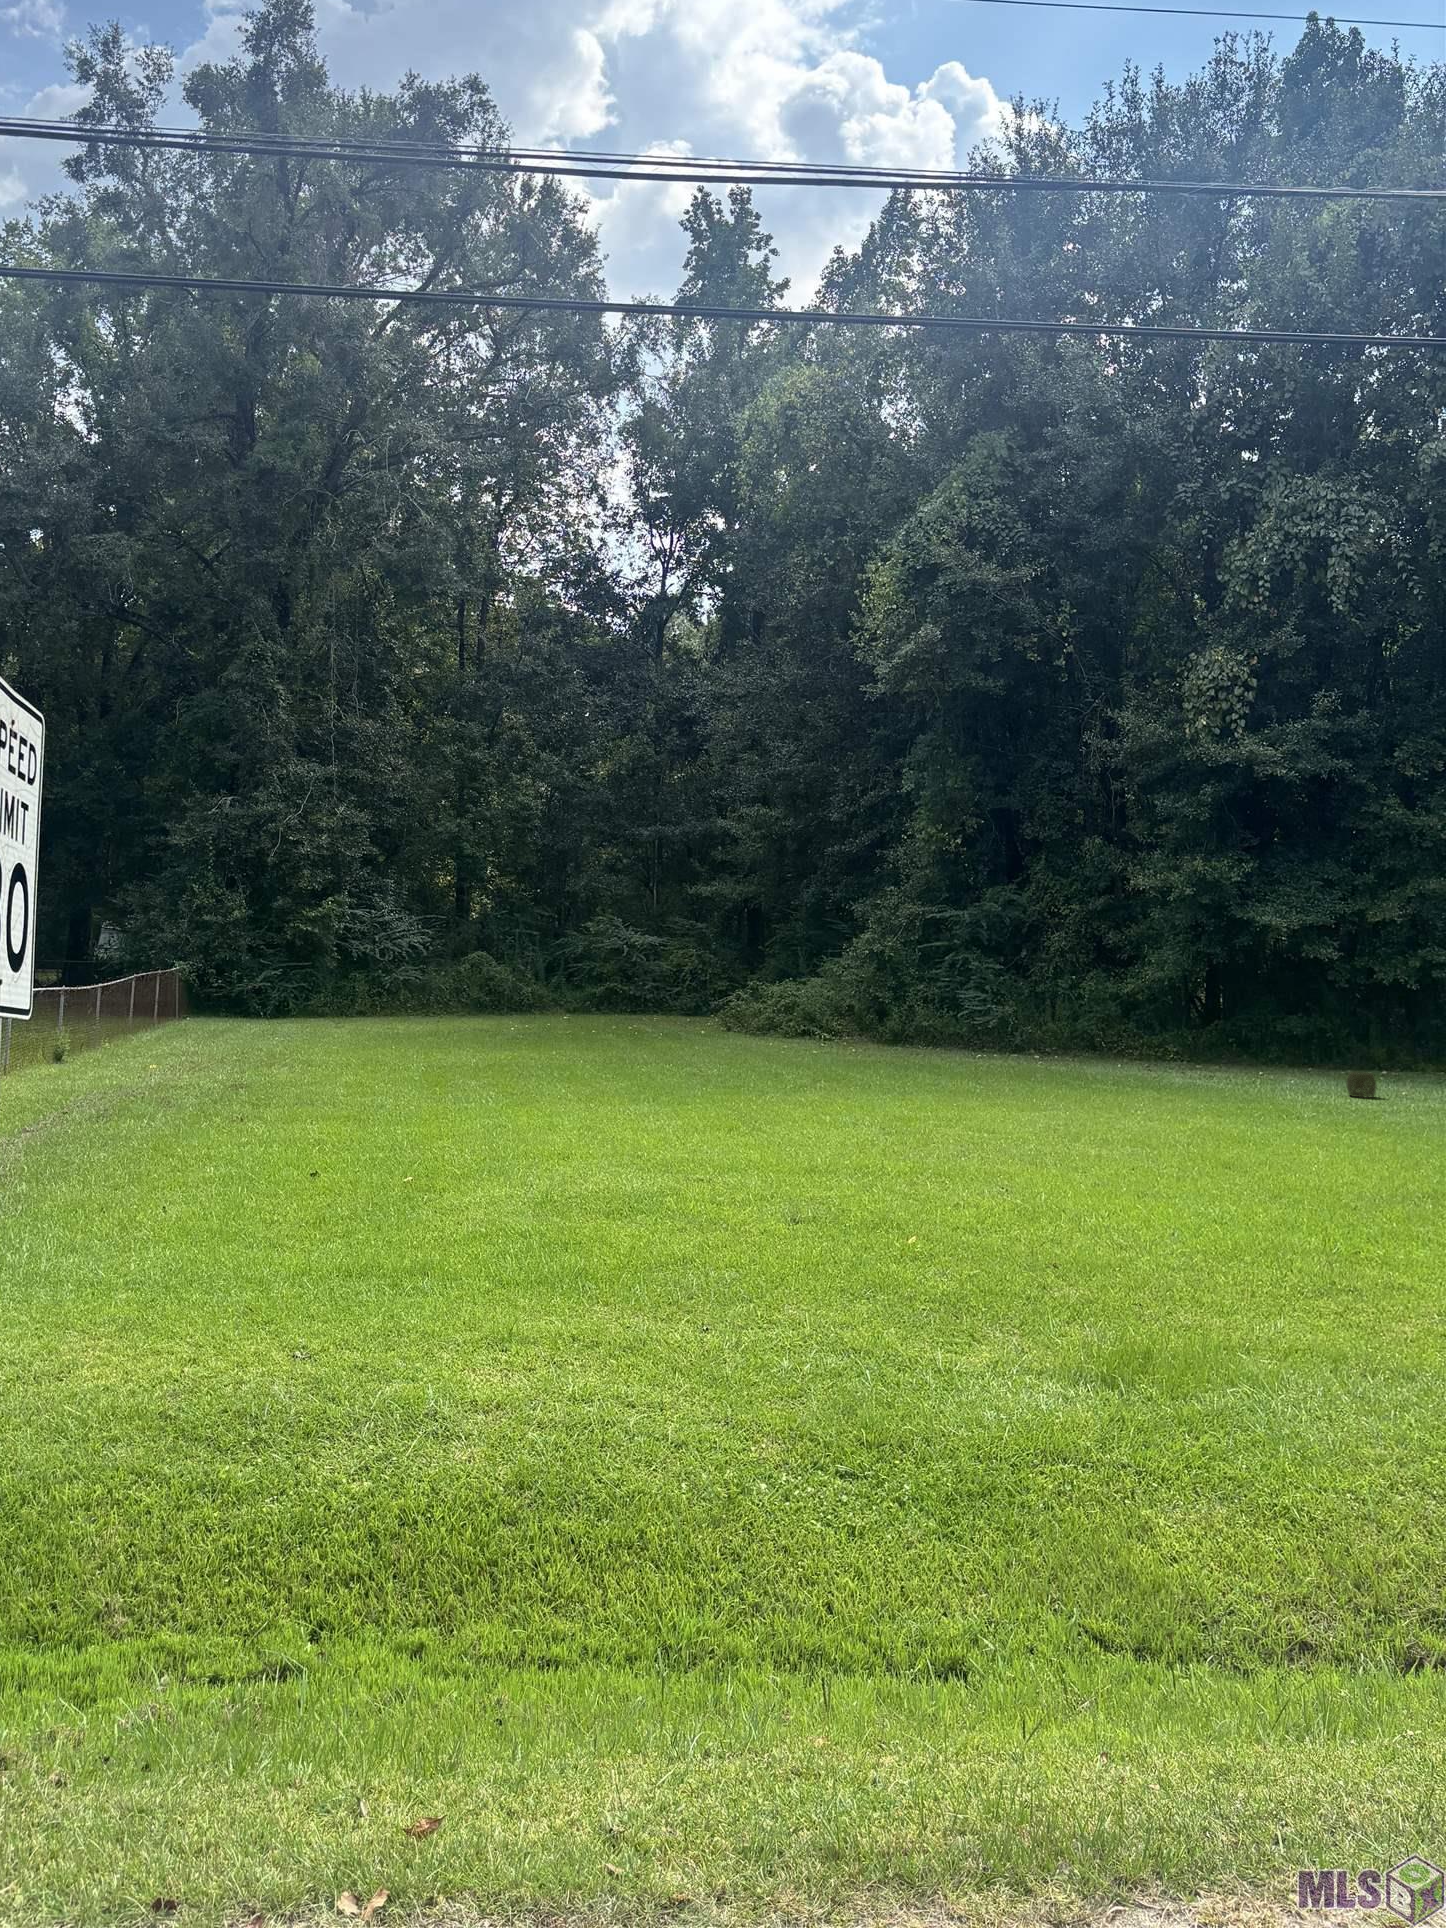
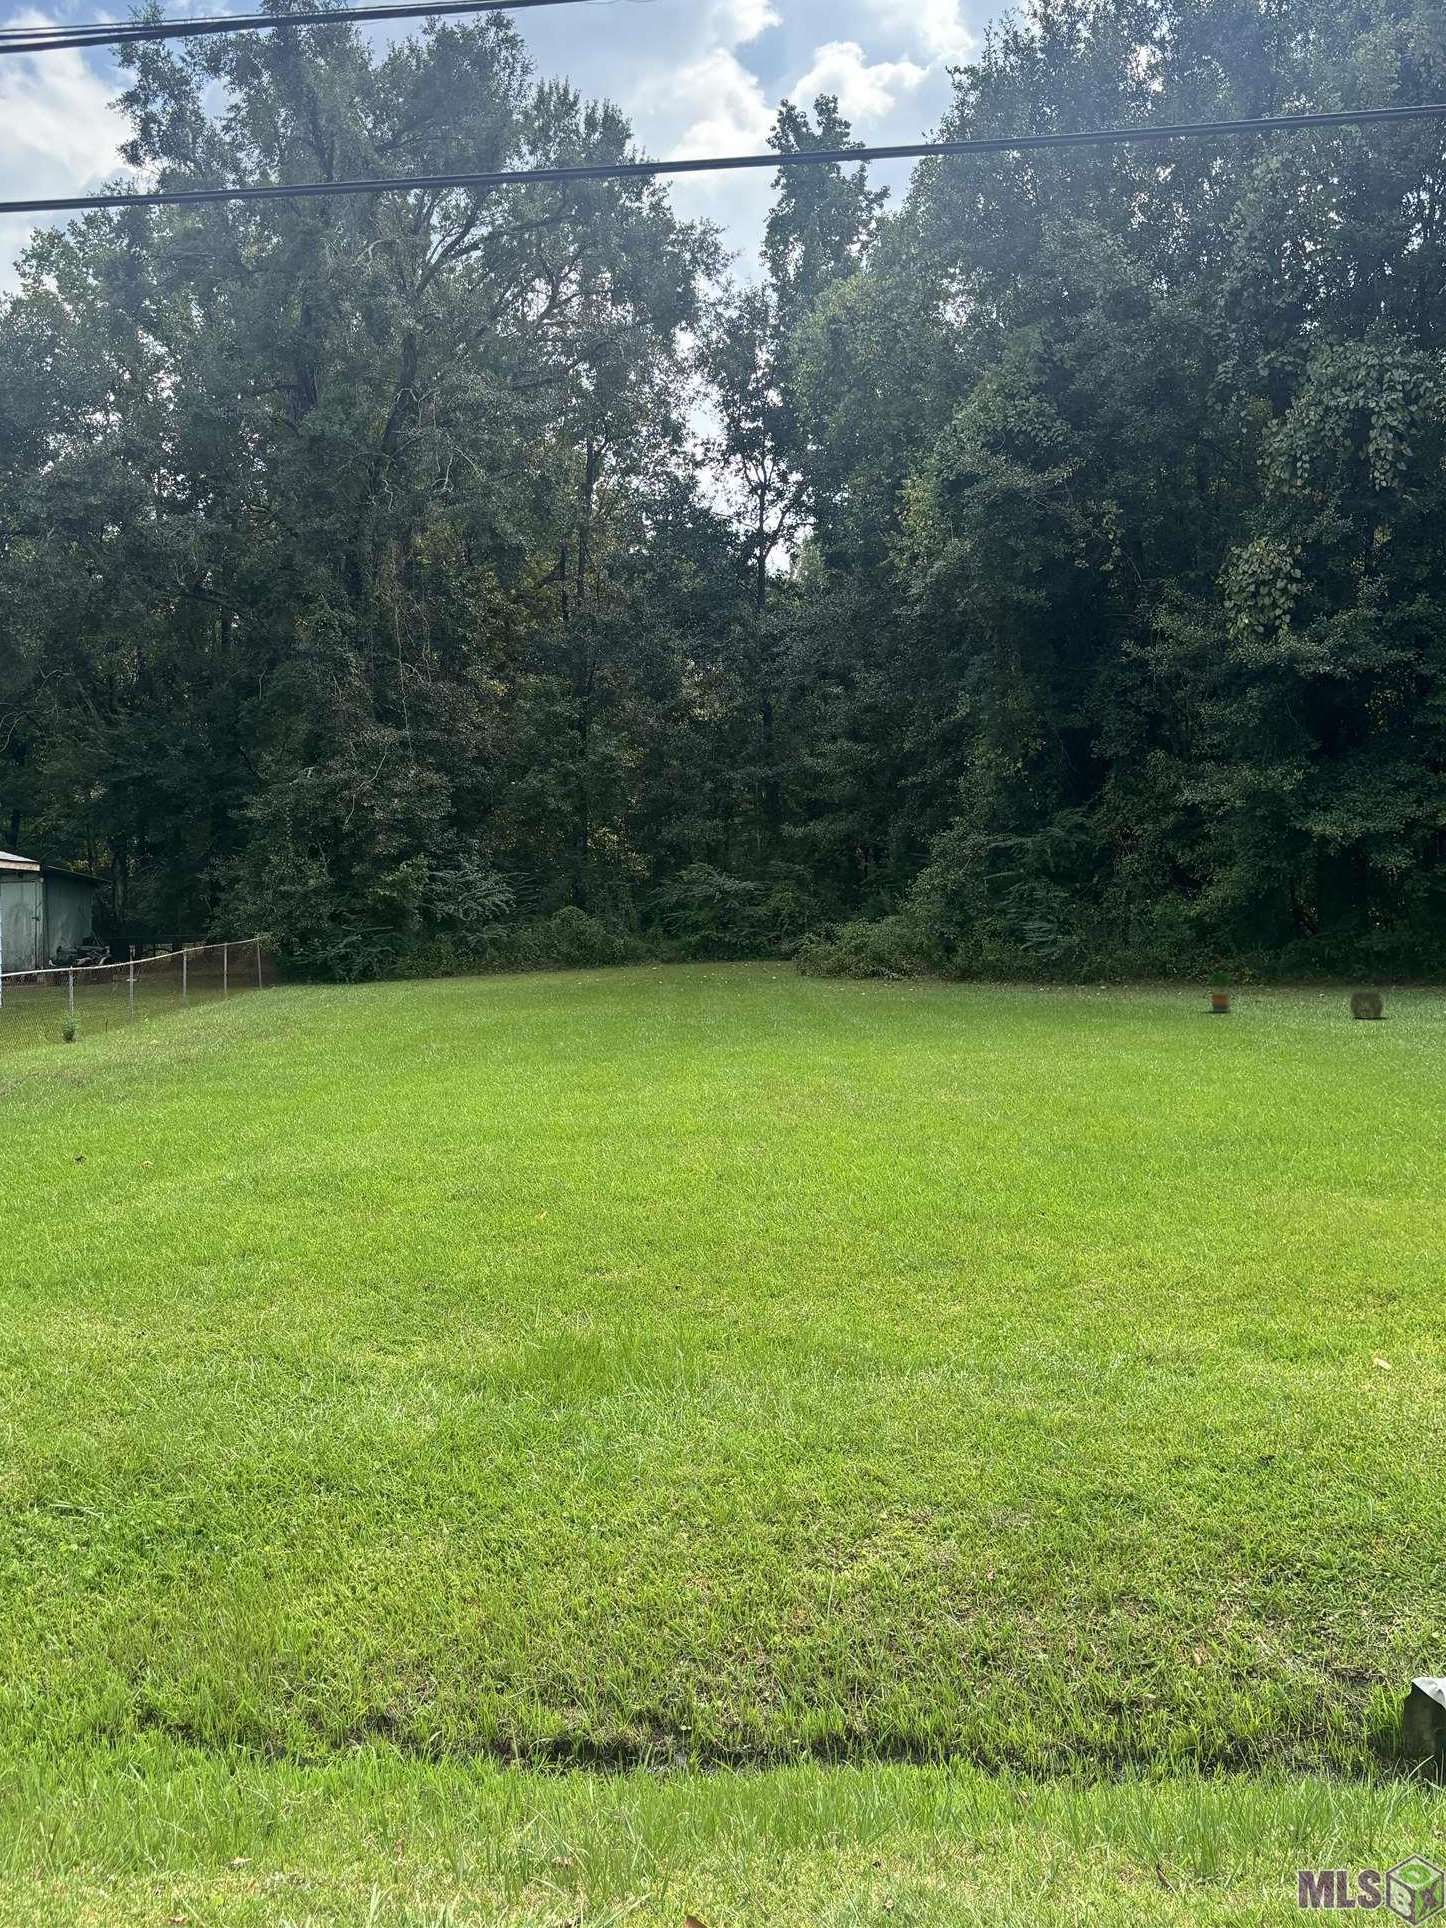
potted tree: none [1199,1047,1226,1085] -> present [1208,973,1233,1012]

